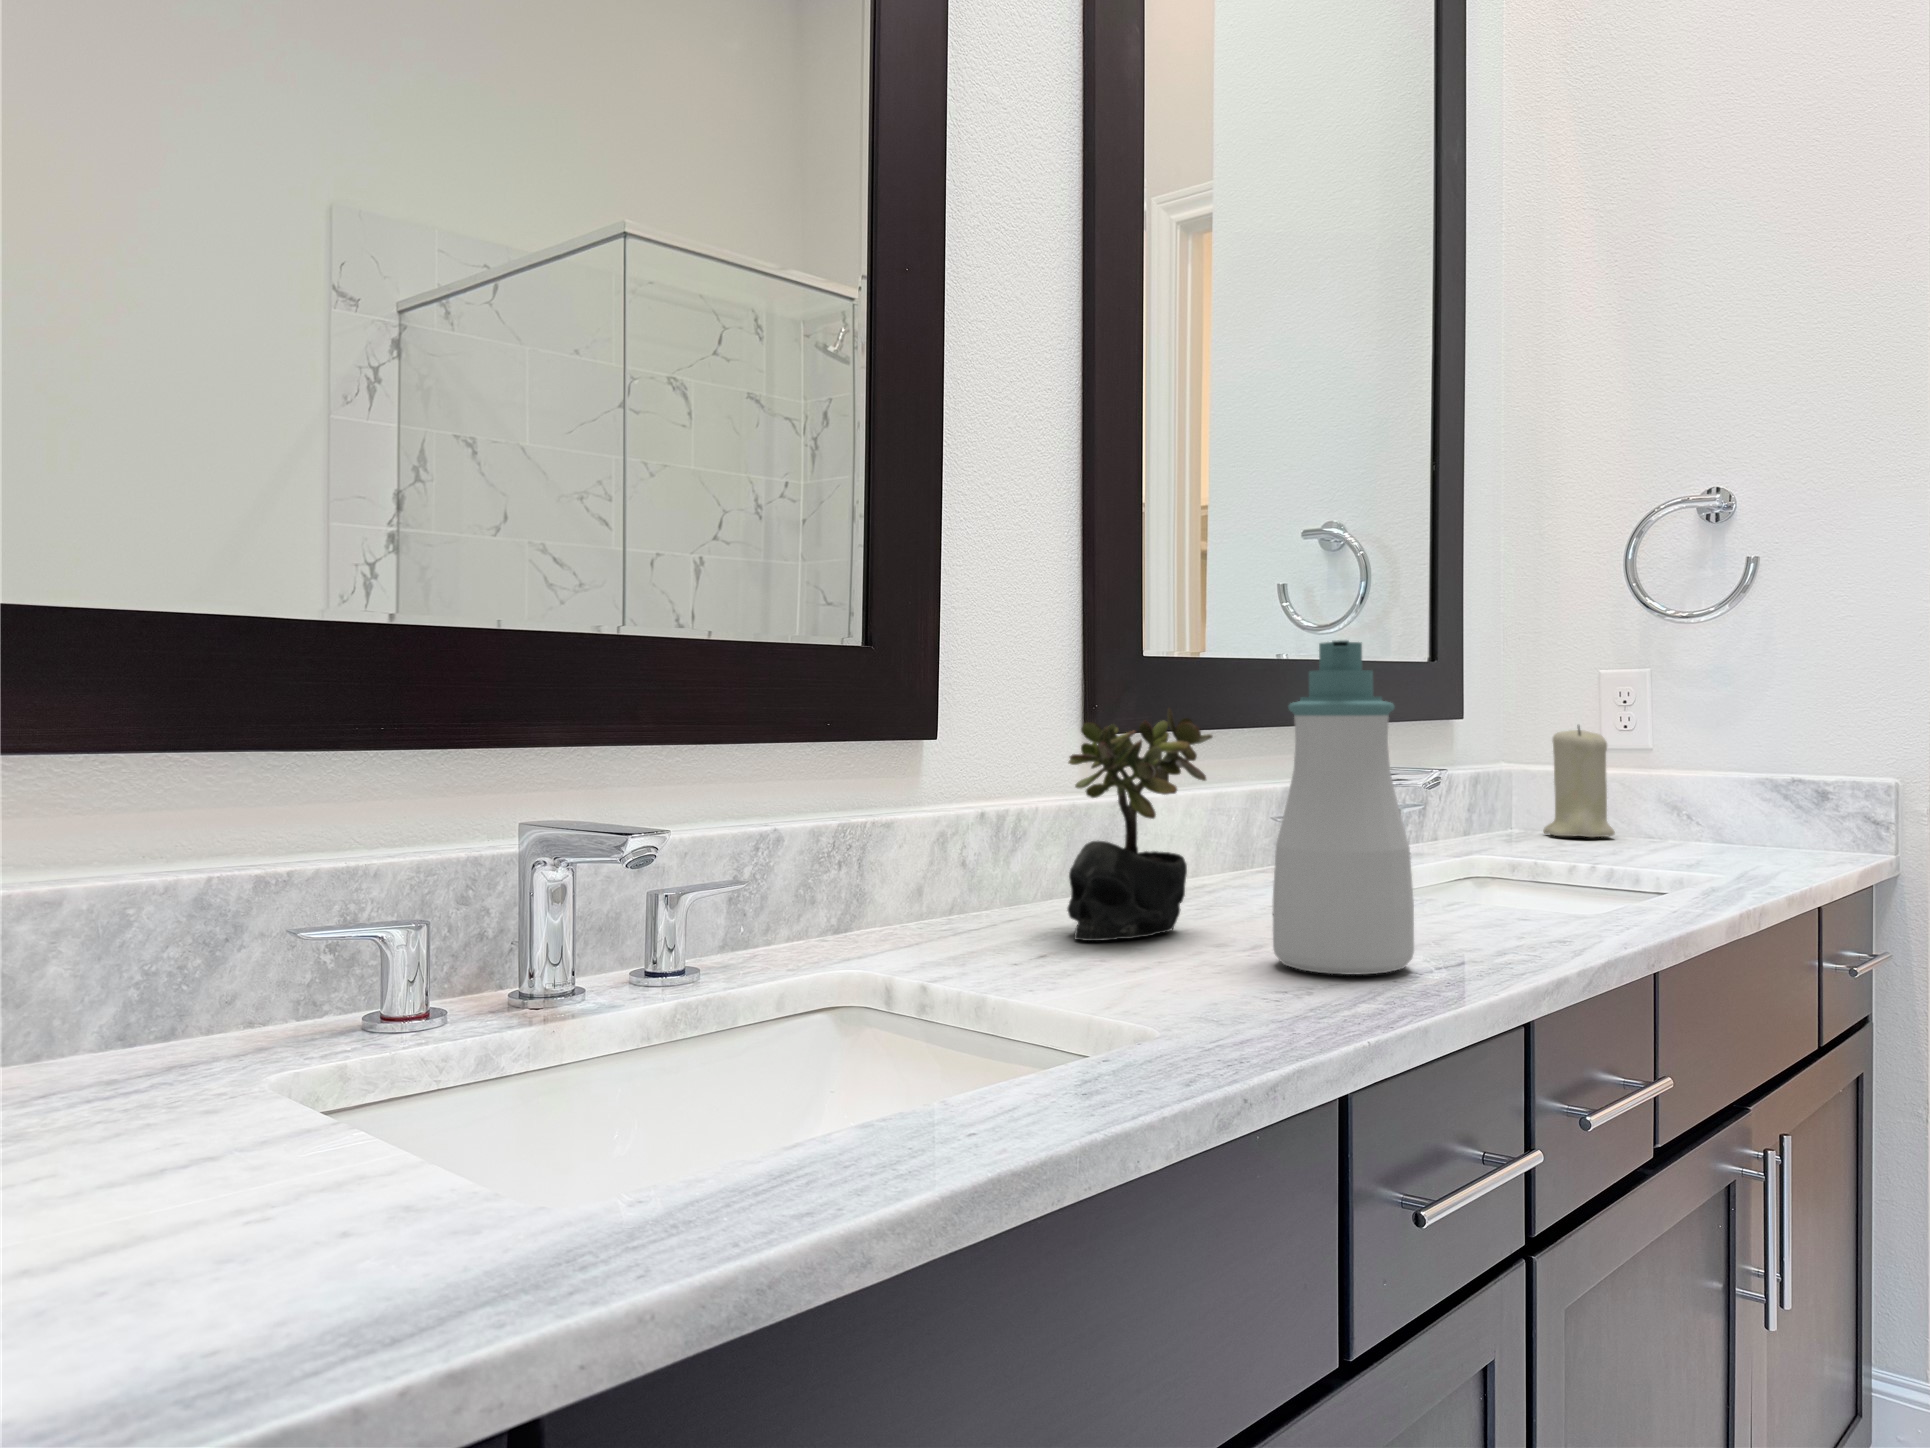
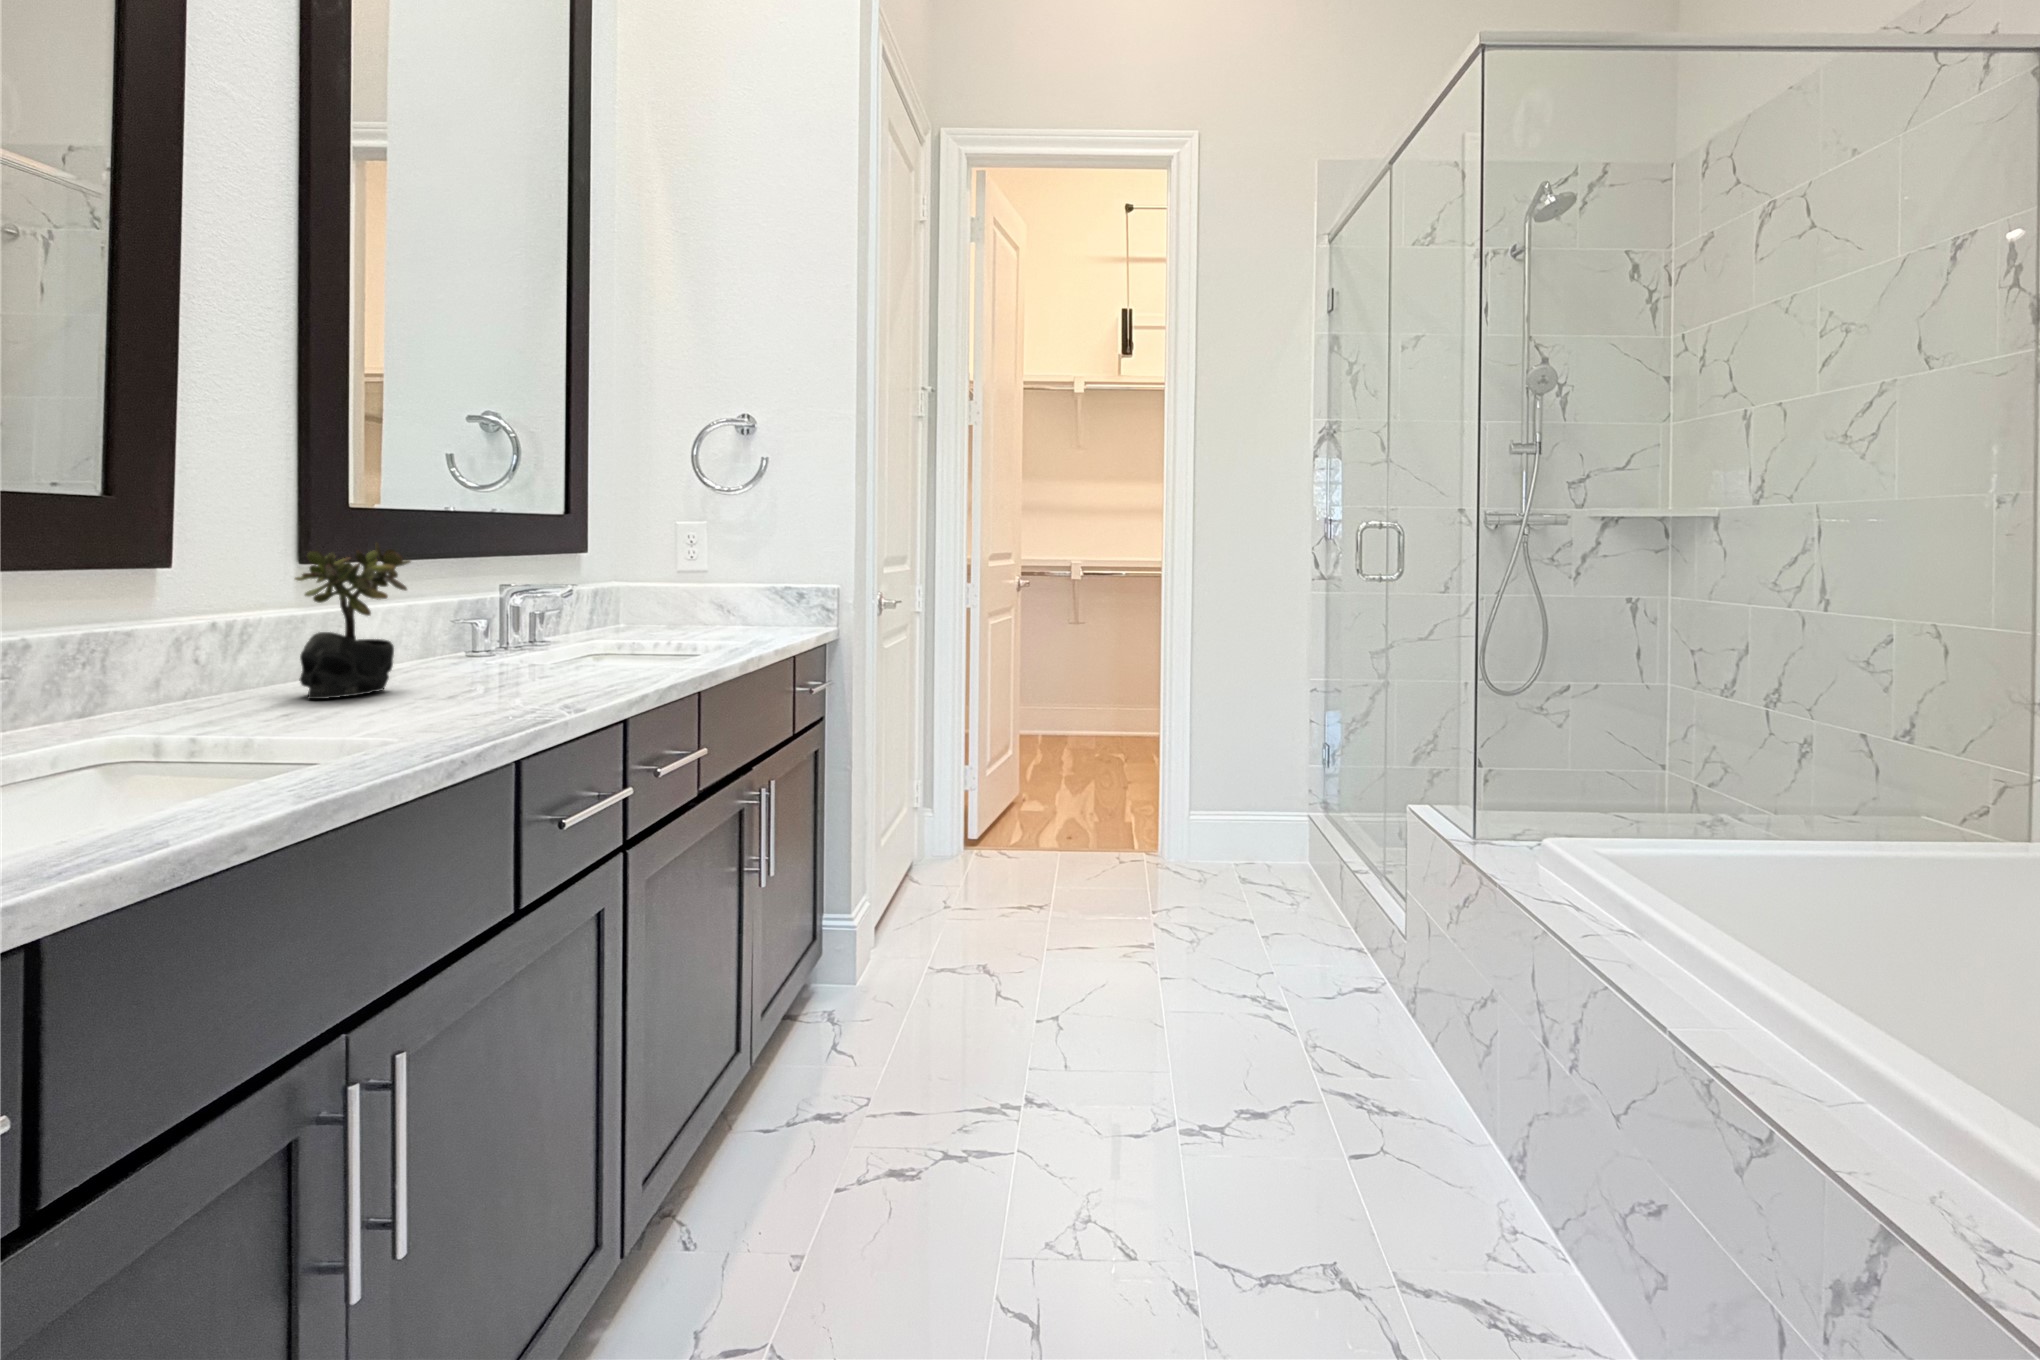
soap bottle: present [1273,640,1414,975] -> none [463,503,556,703]
candle: present [1543,726,1615,837] -> none [641,556,686,628]

